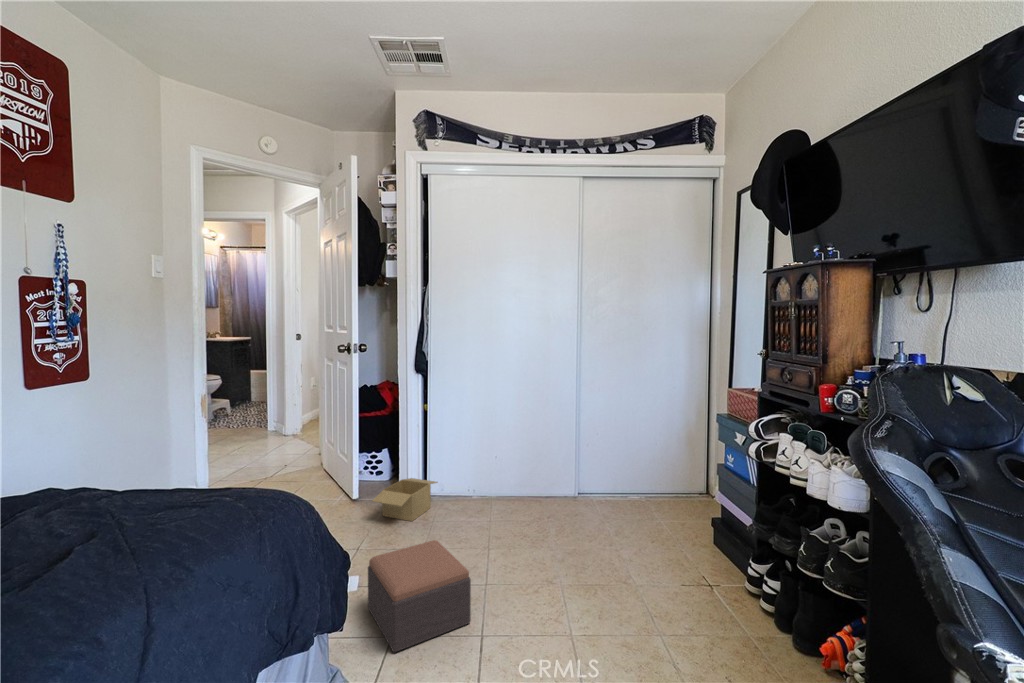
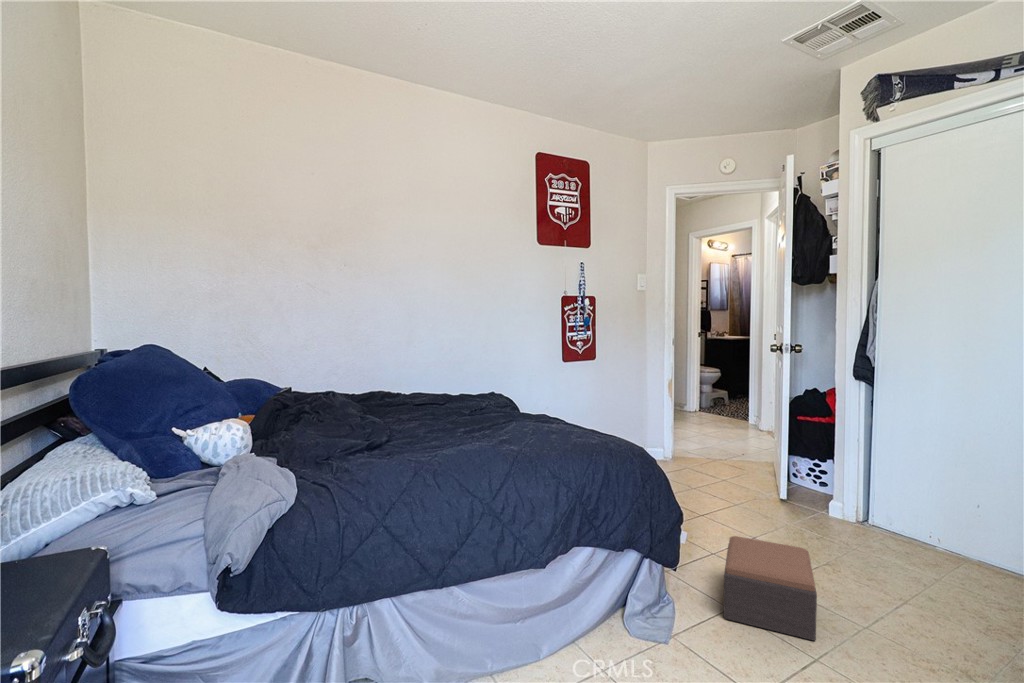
cardboard box: present [372,478,438,521] -> none [786,494,881,539]

